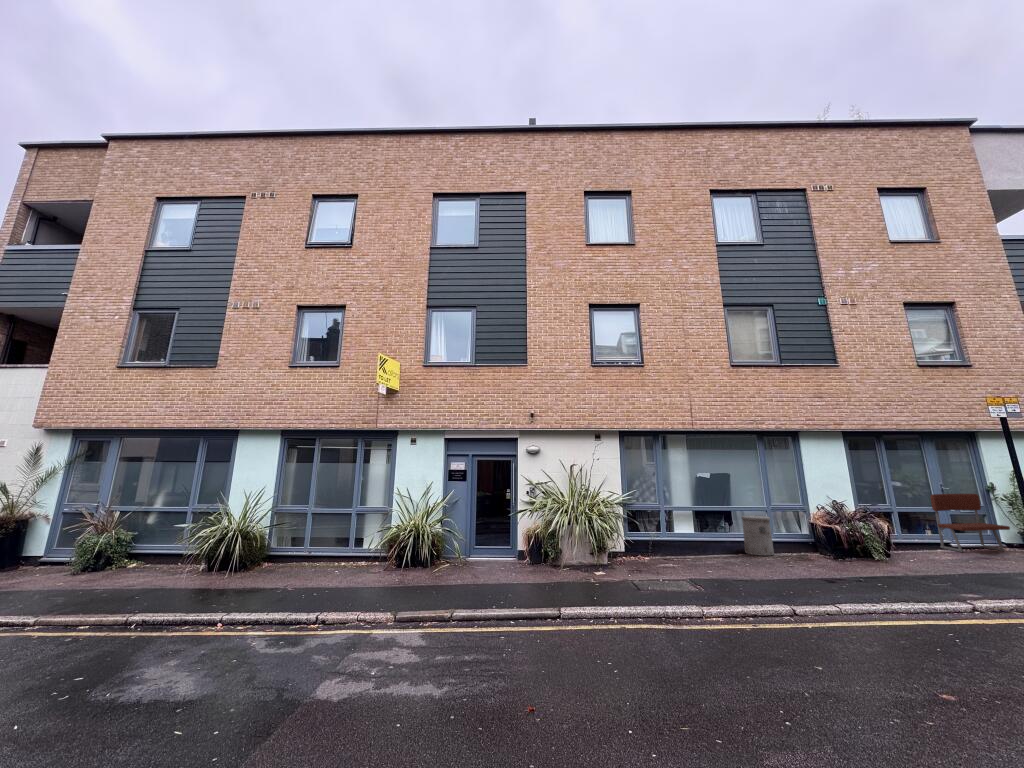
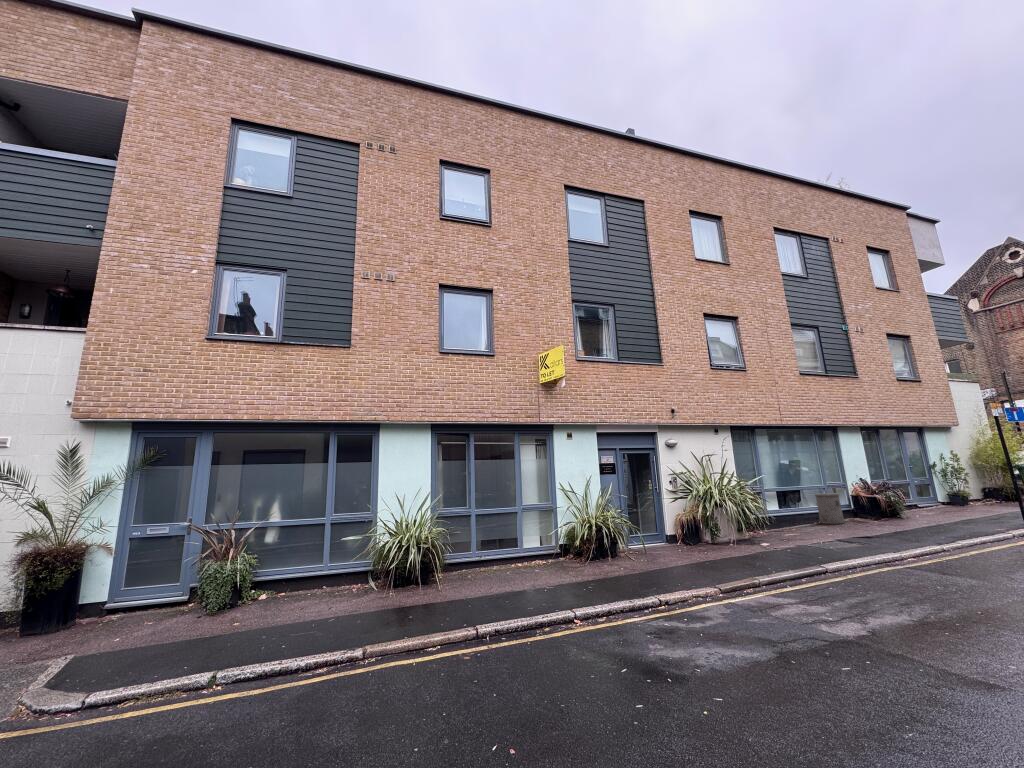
bench: present [930,494,1010,552] -> none [908,470,955,511]

